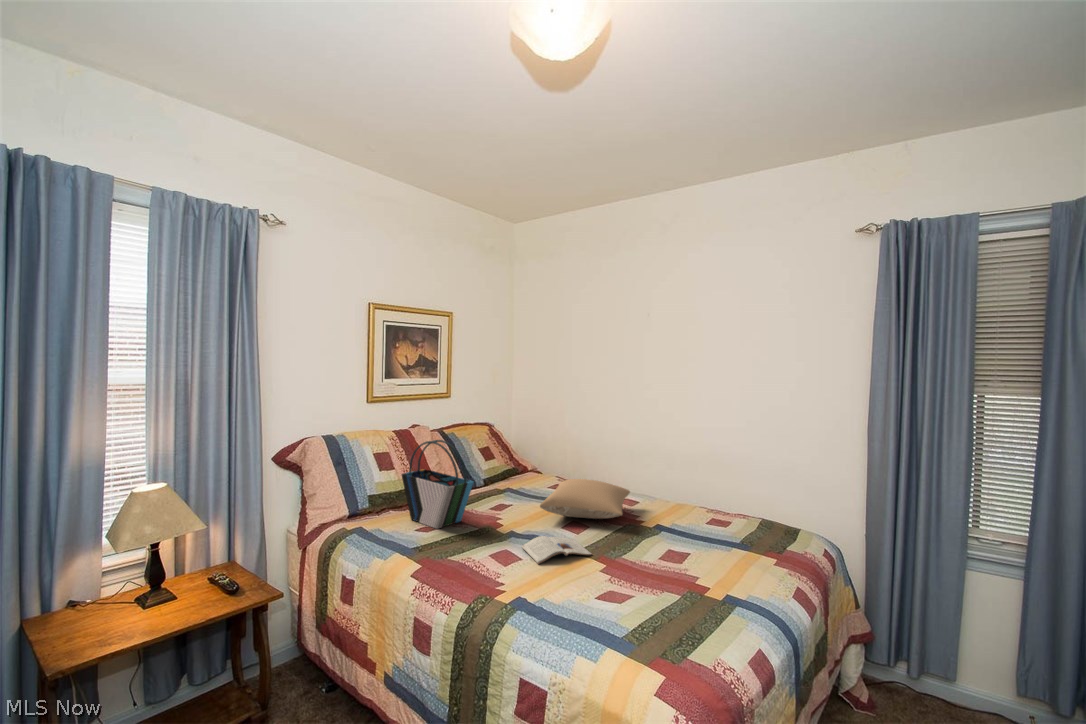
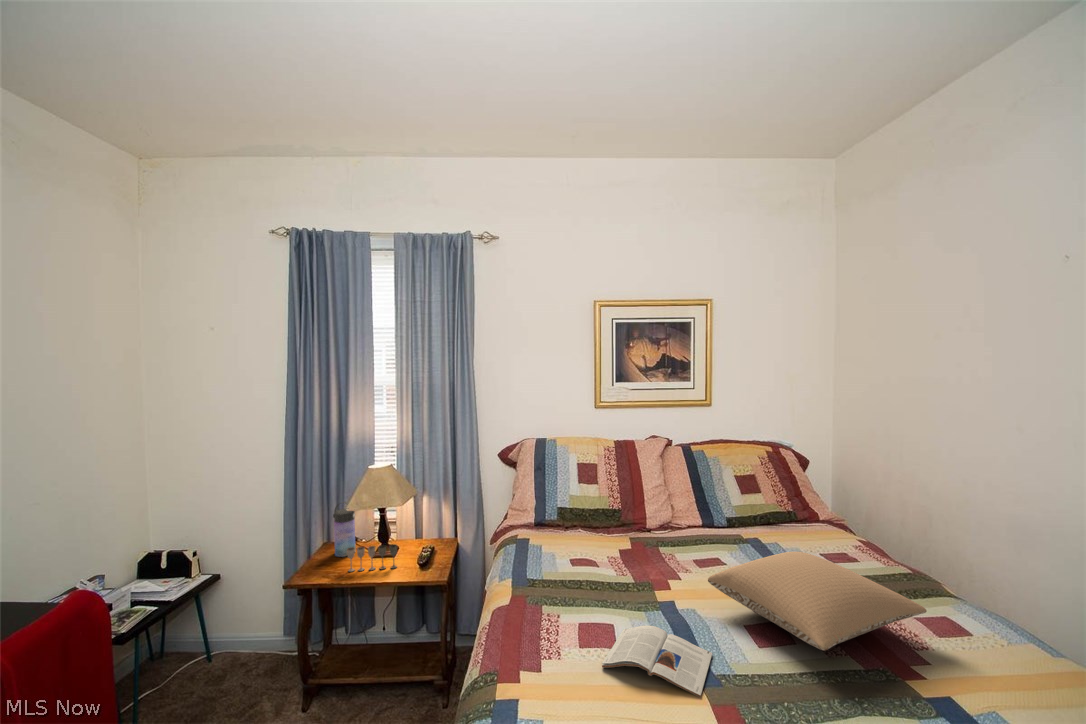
tote bag: present [402,440,473,529] -> none [577,457,625,566]
water bottle: none [80,545,119,623] -> present [333,502,355,557]
wine glass: none [145,574,215,626] -> present [347,544,397,572]

